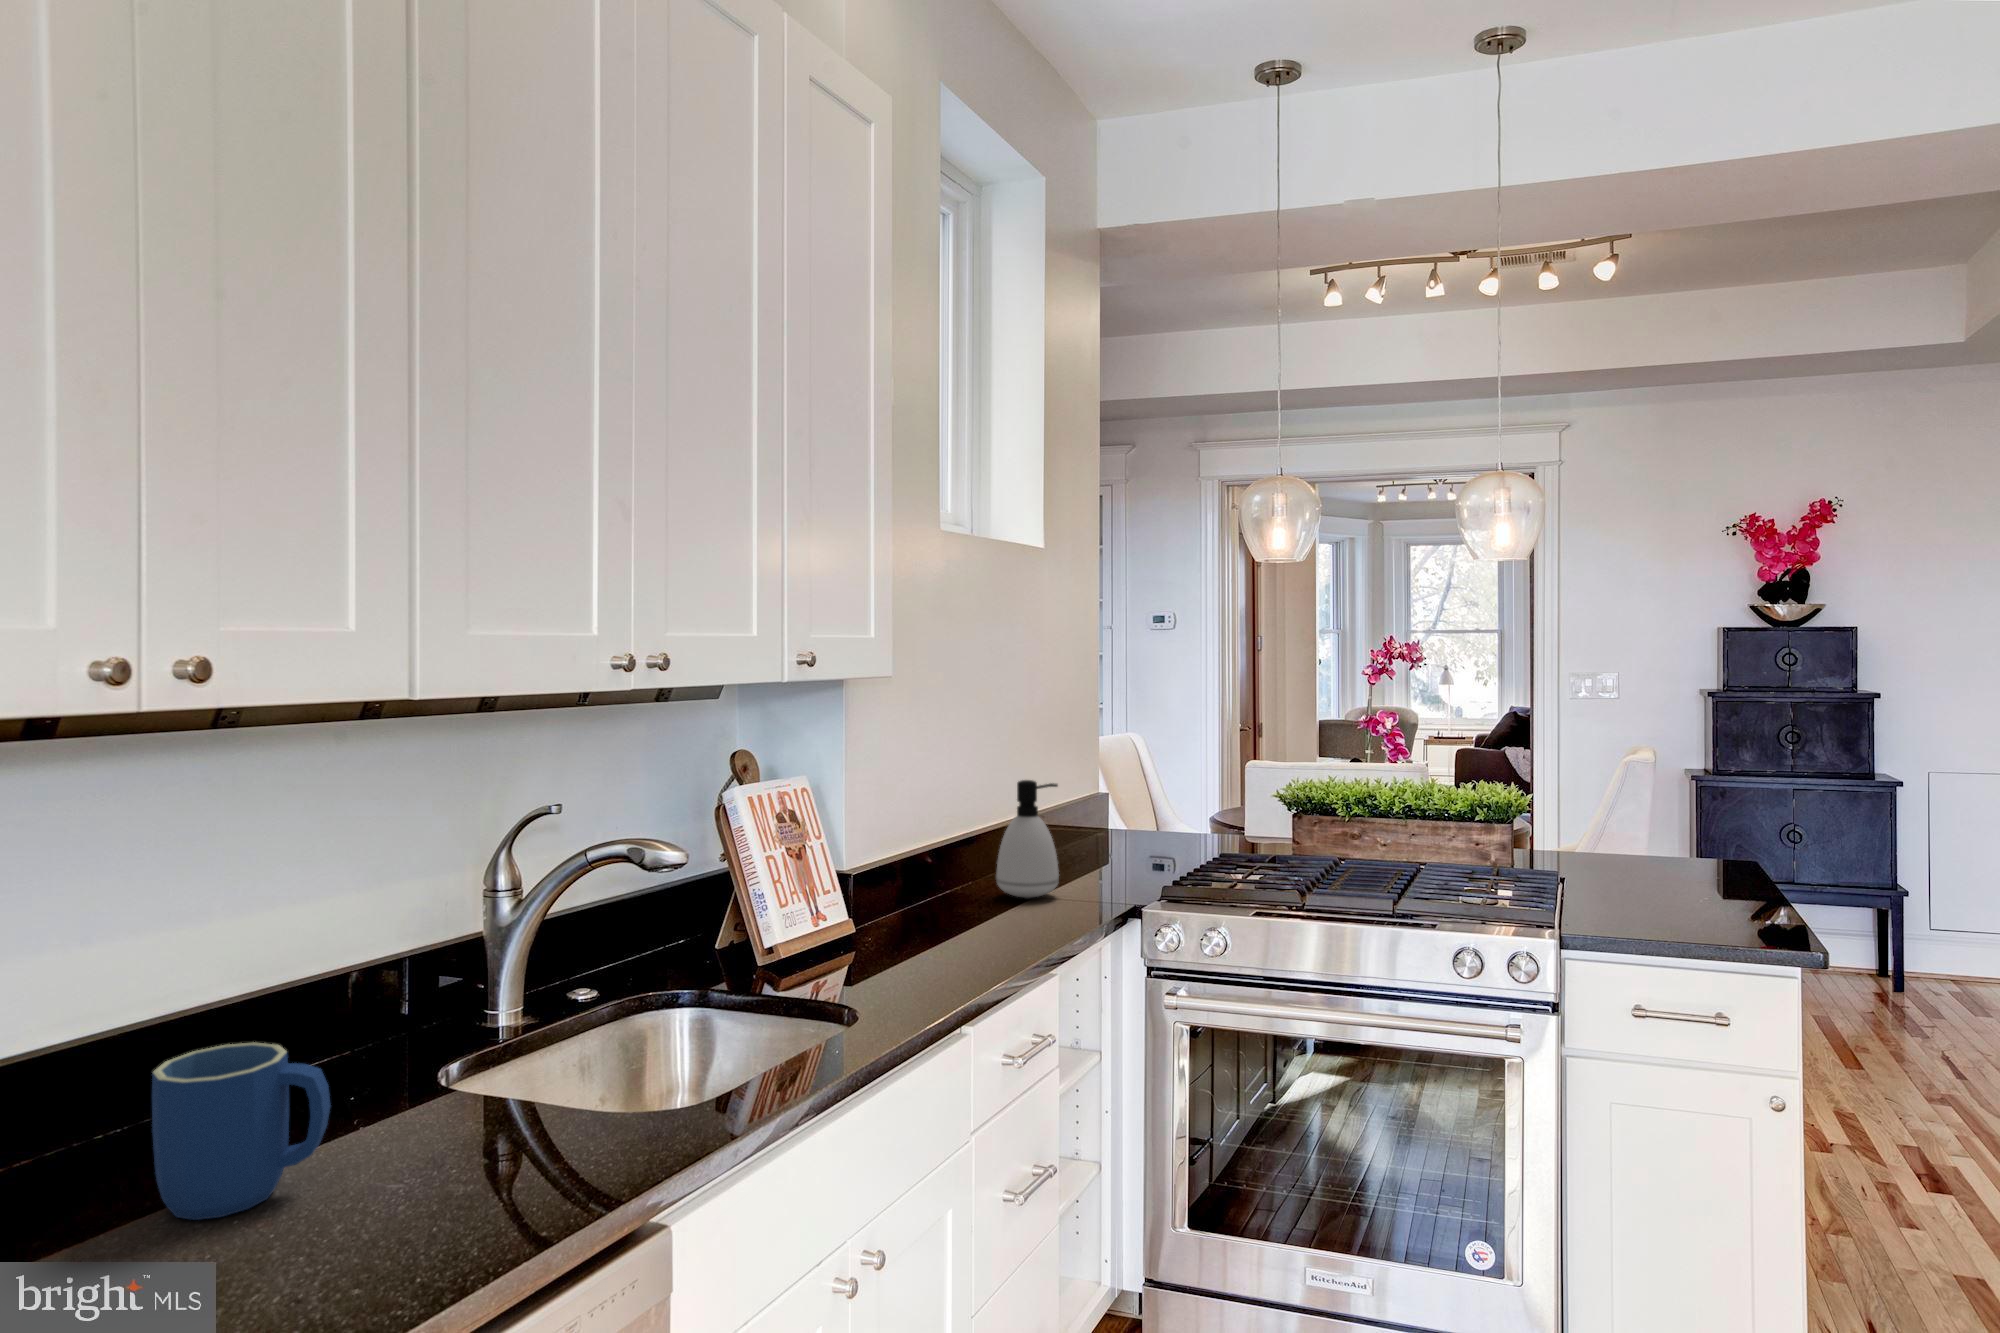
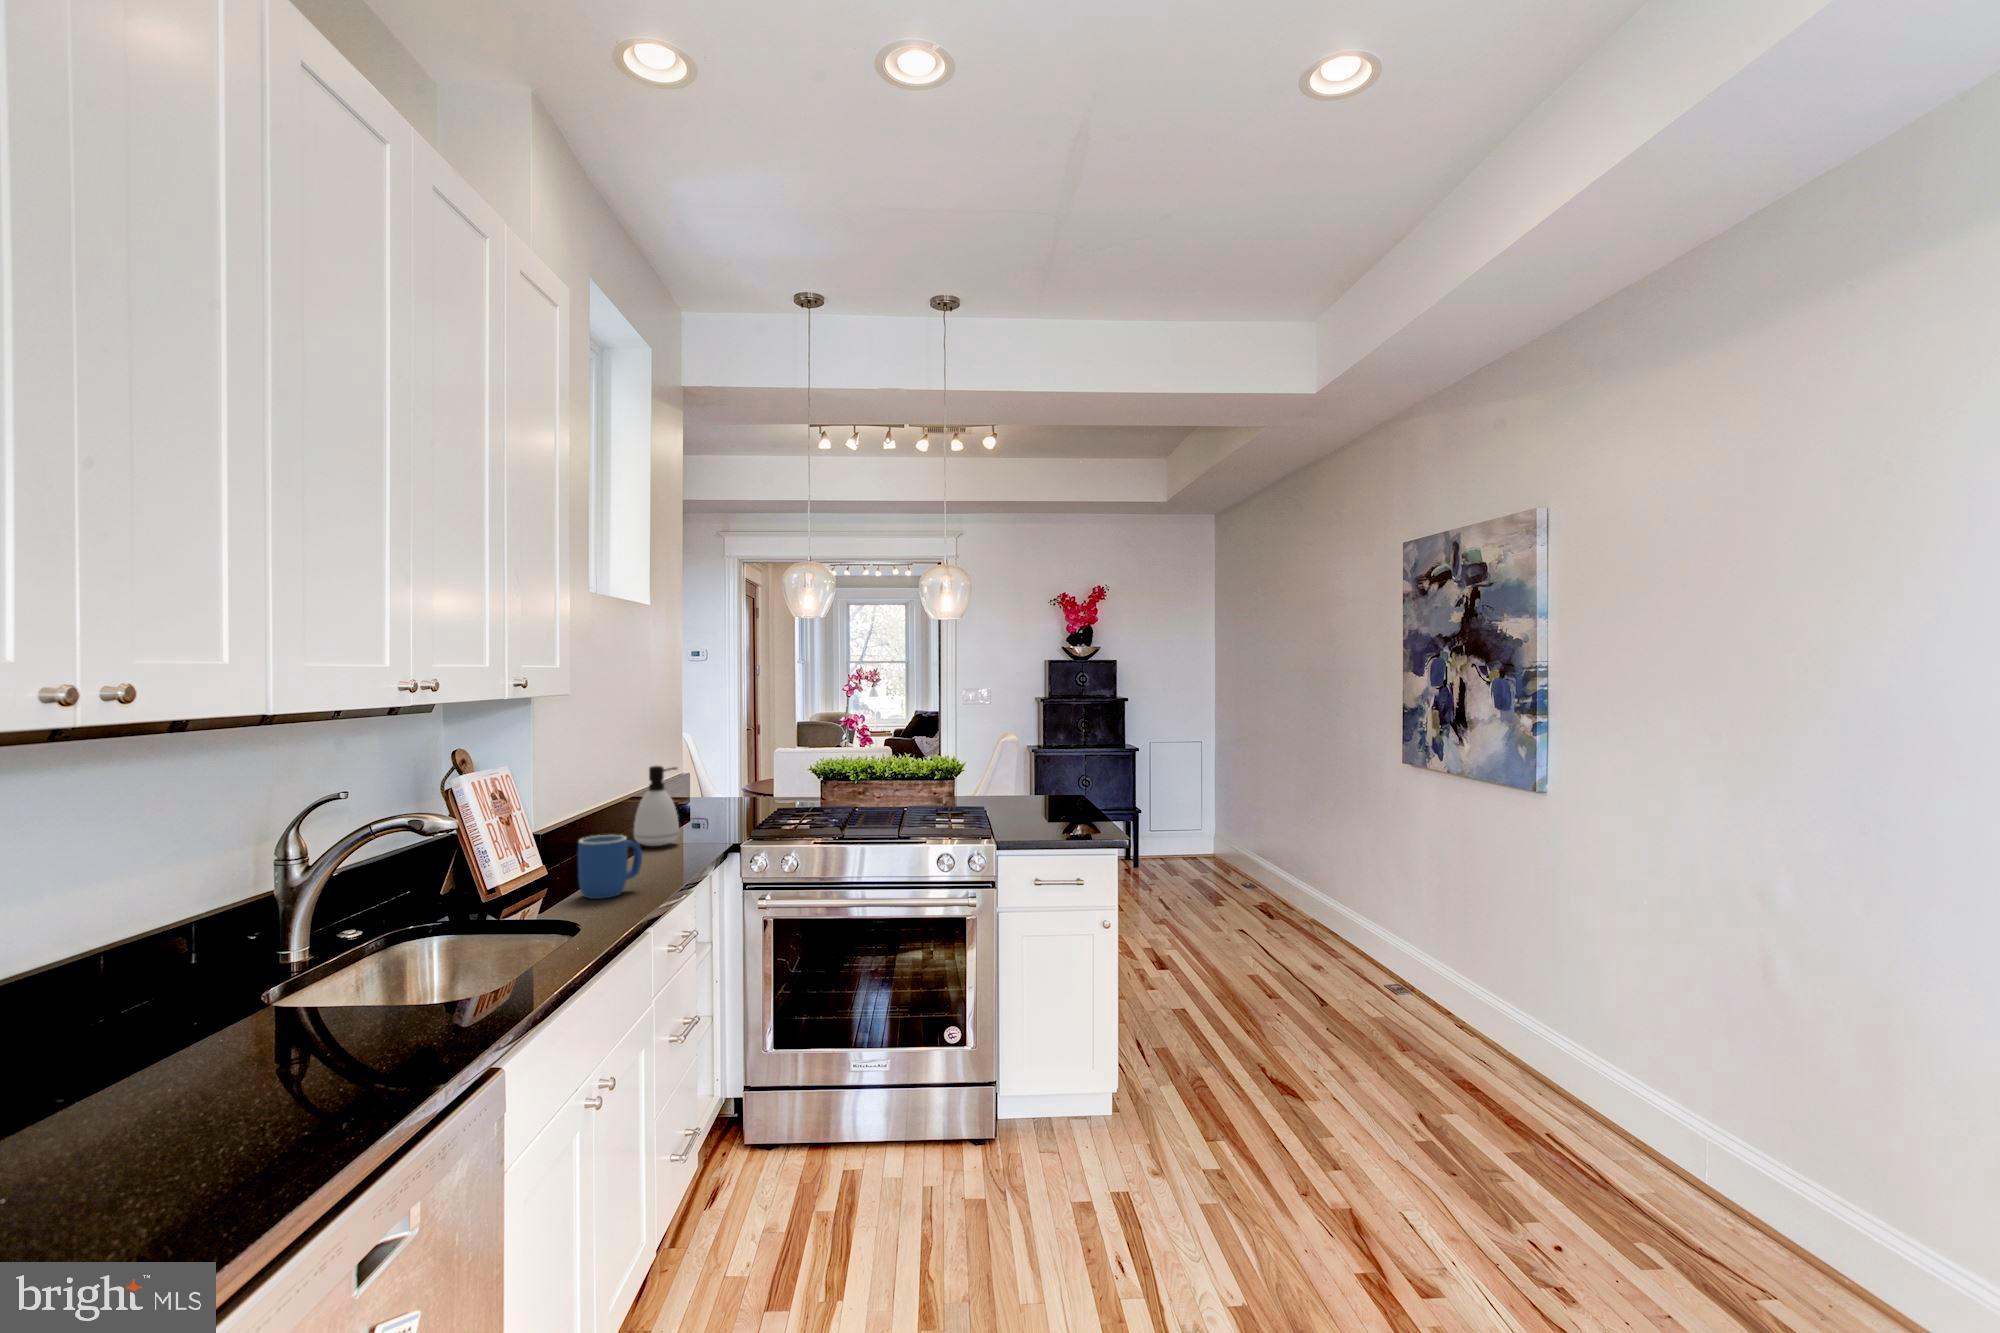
mug: present [152,1042,331,1220] -> present [578,835,642,899]

